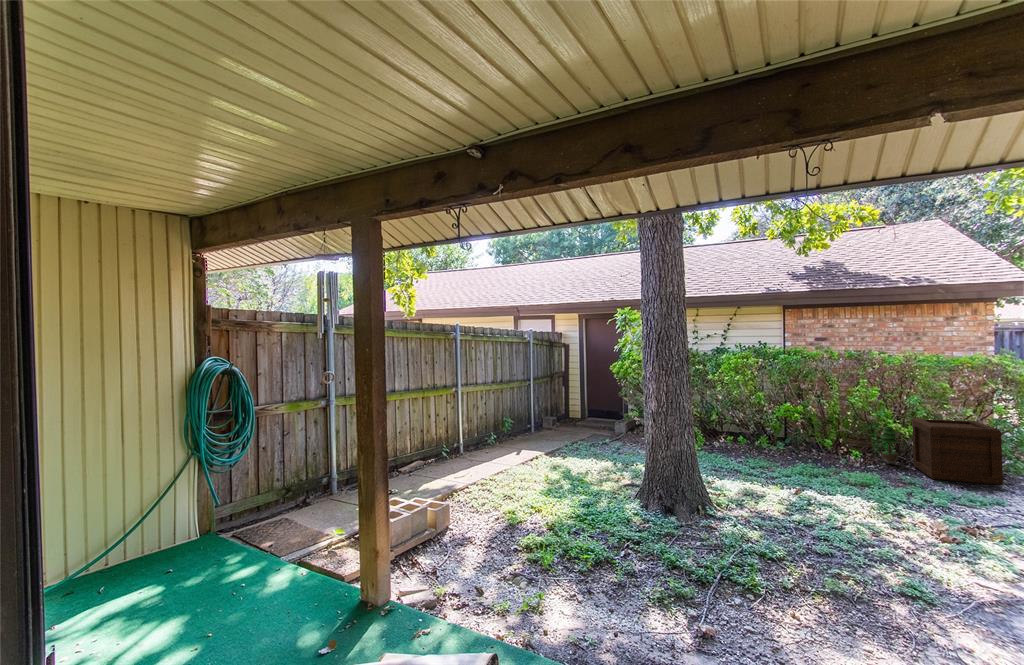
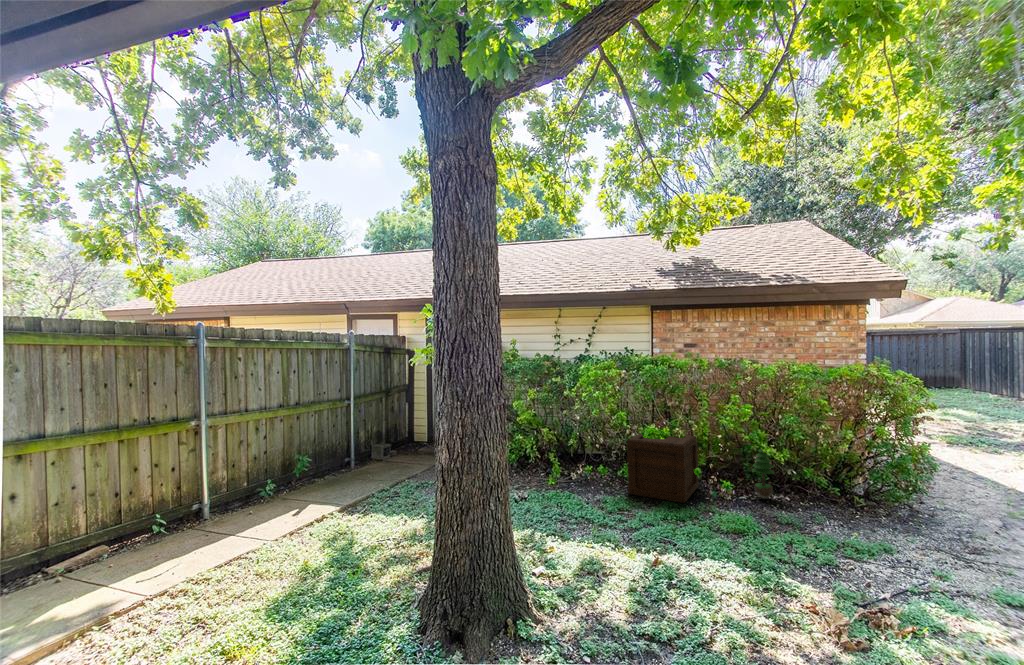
wooden crate: present [912,418,1003,485] -> present [627,432,698,503]

